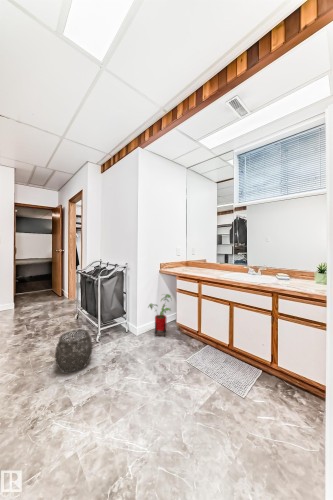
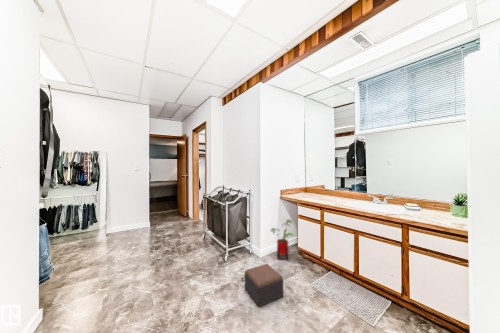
woven basket: present [55,329,93,372] -> none [194,249,224,287]
footstool: none [114,341,156,389] -> present [245,264,283,306]

